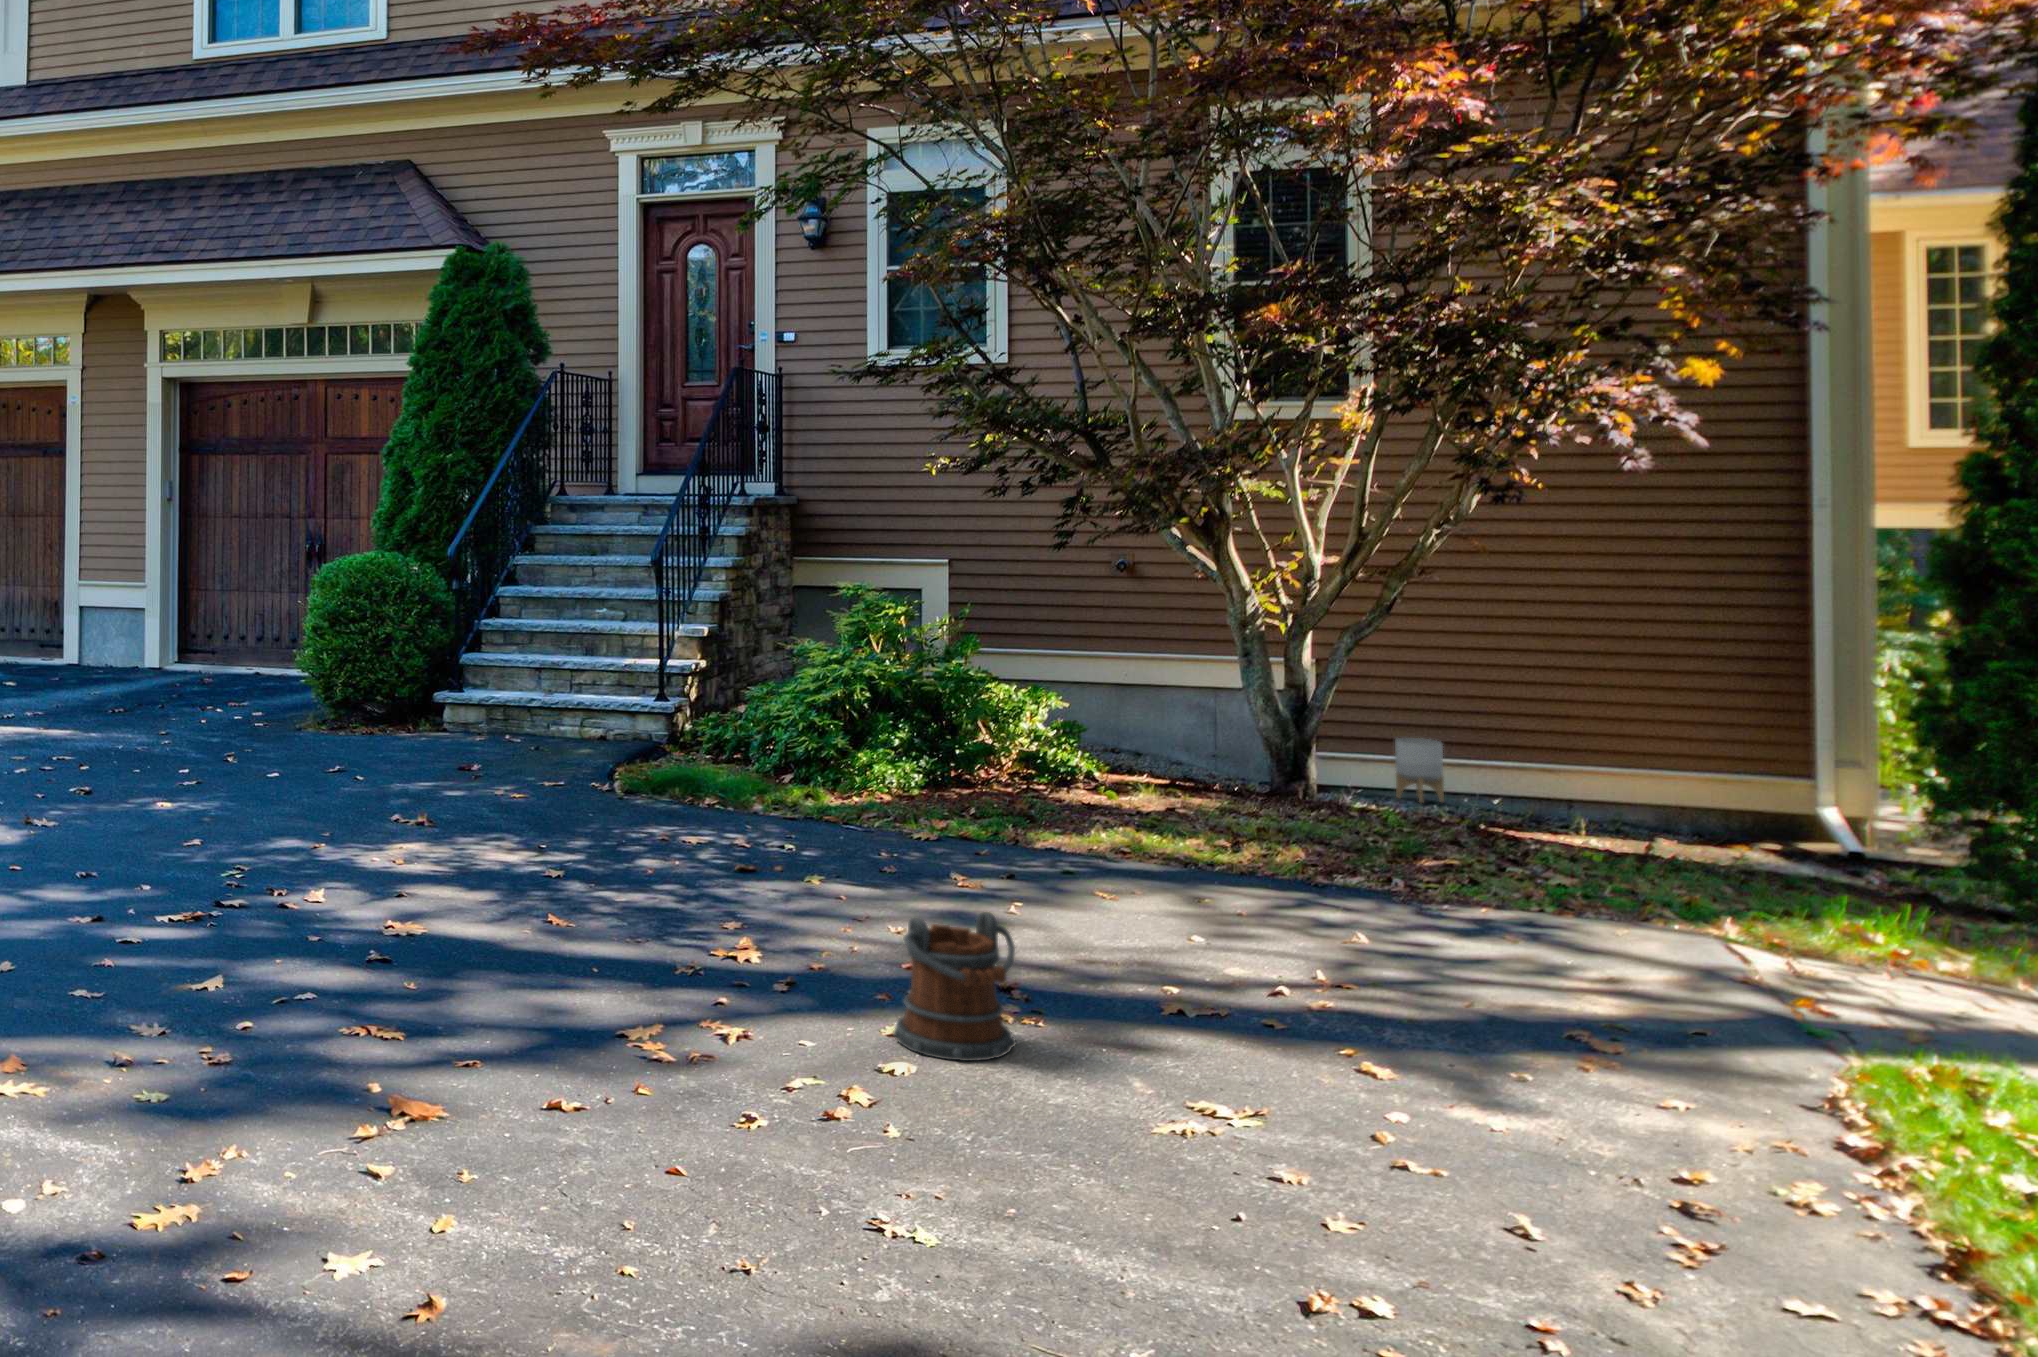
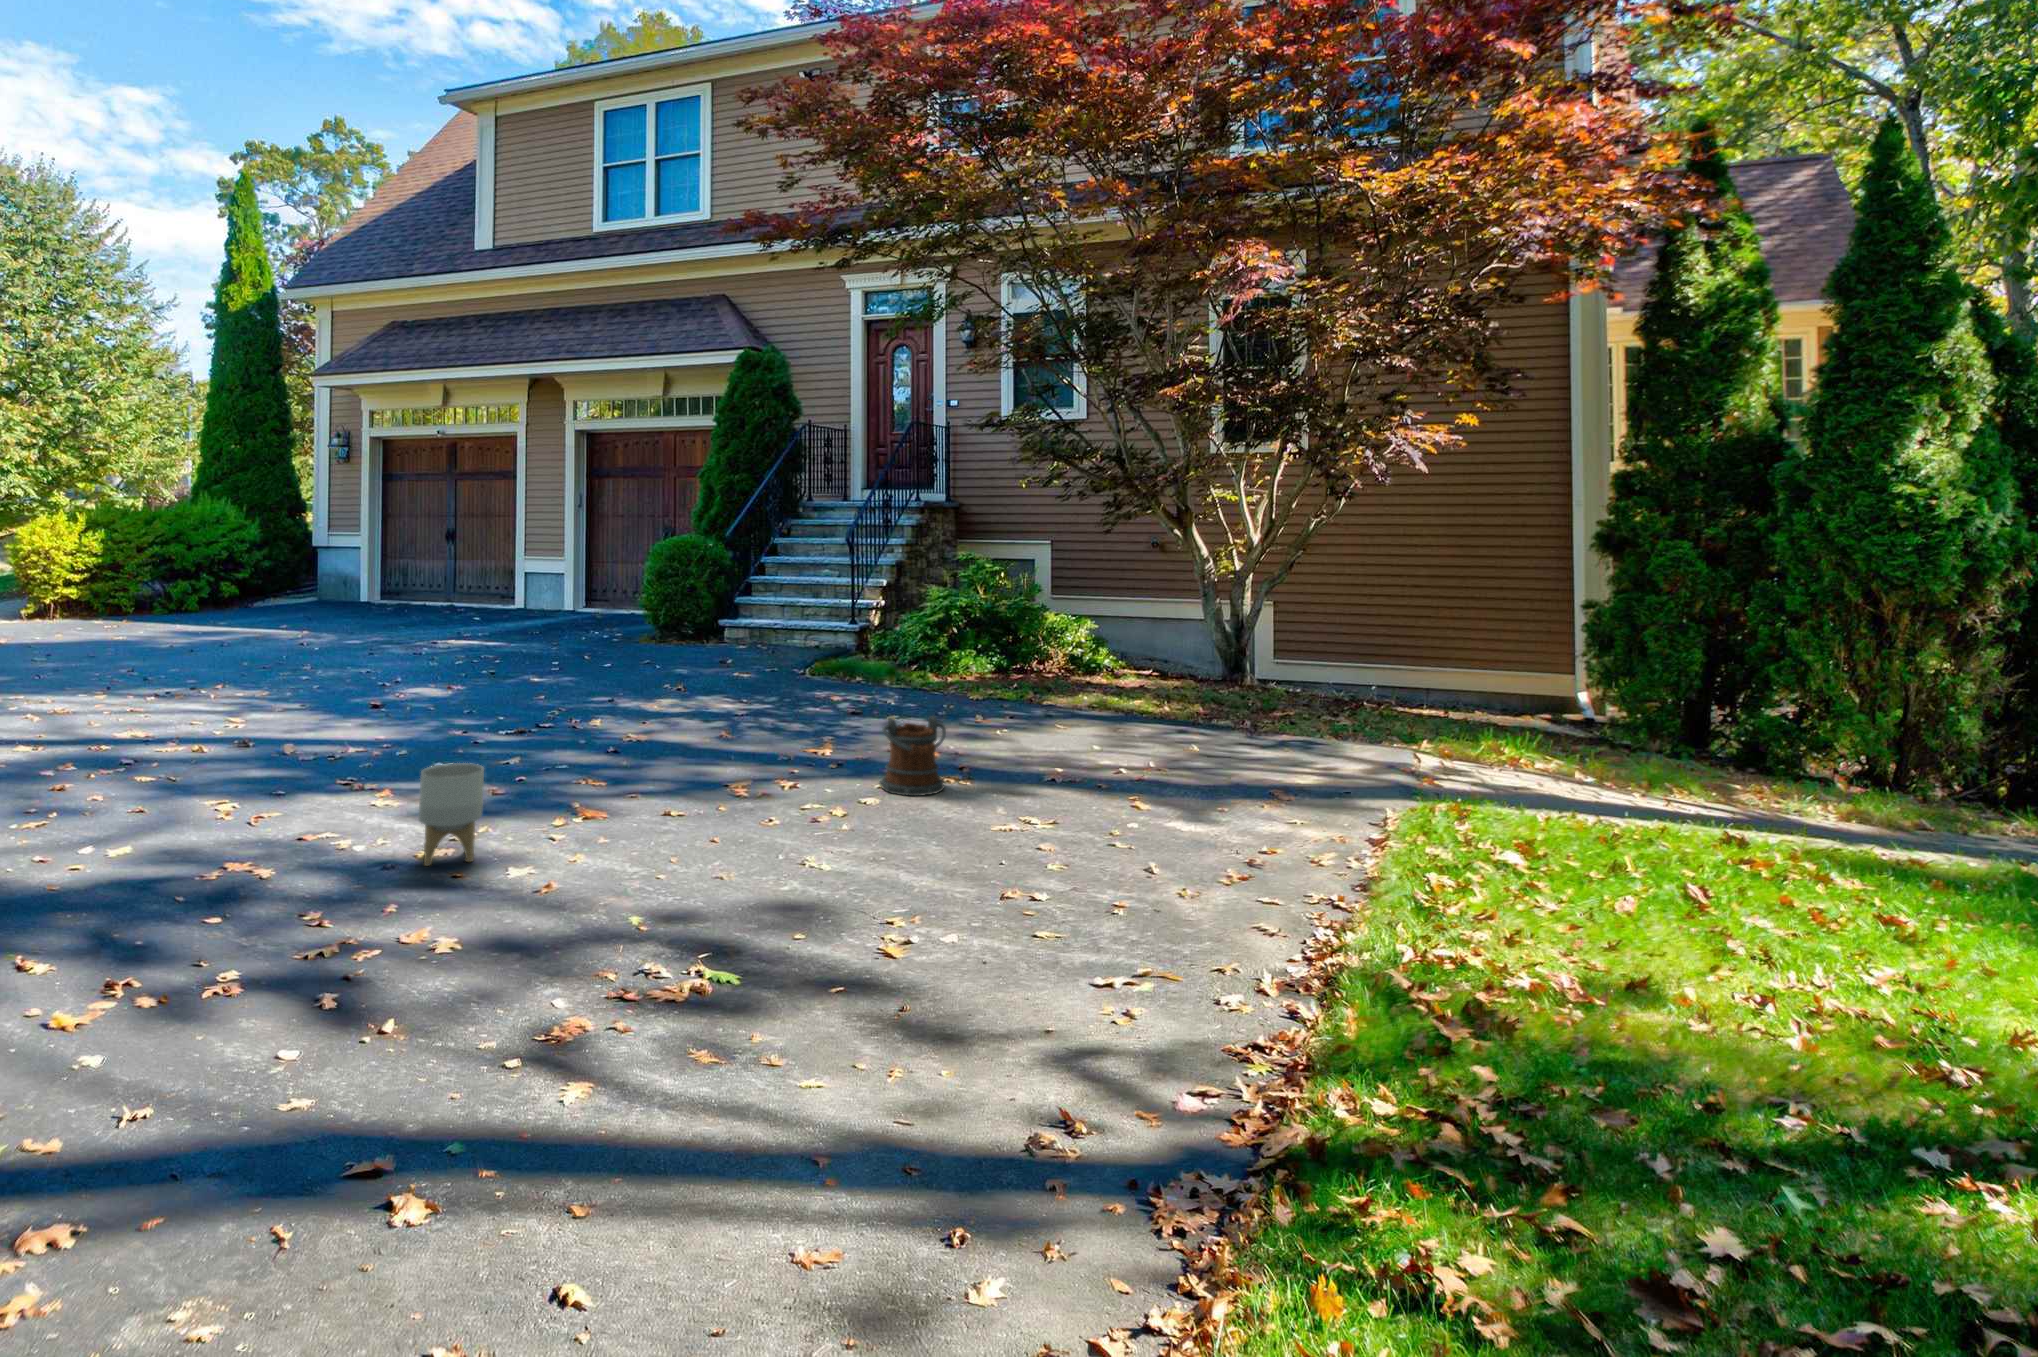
planter: present [1395,738,1444,802] -> present [418,763,484,866]

